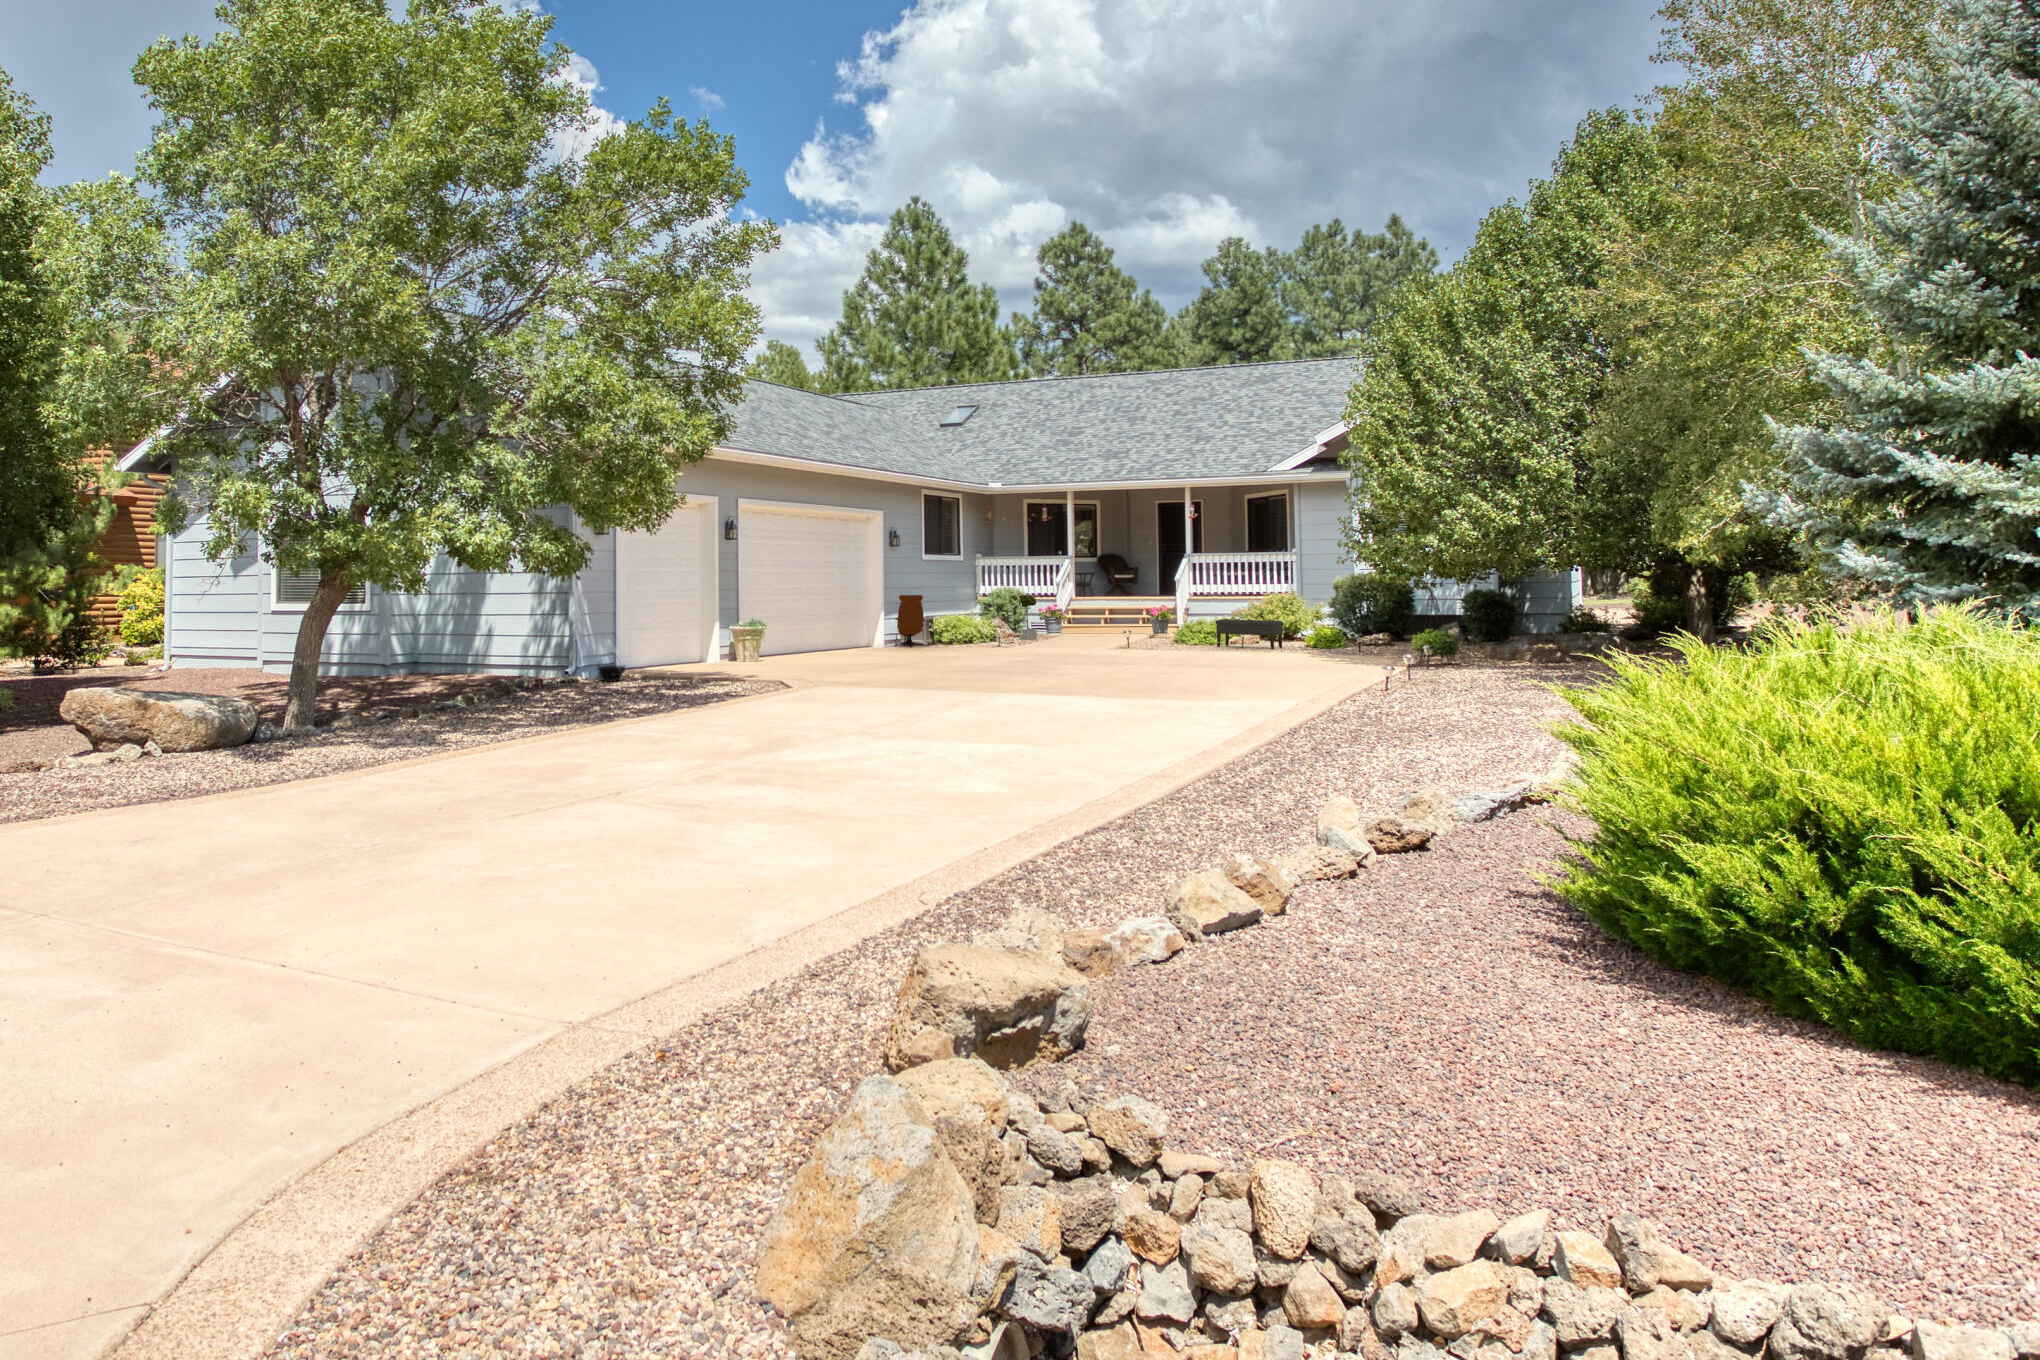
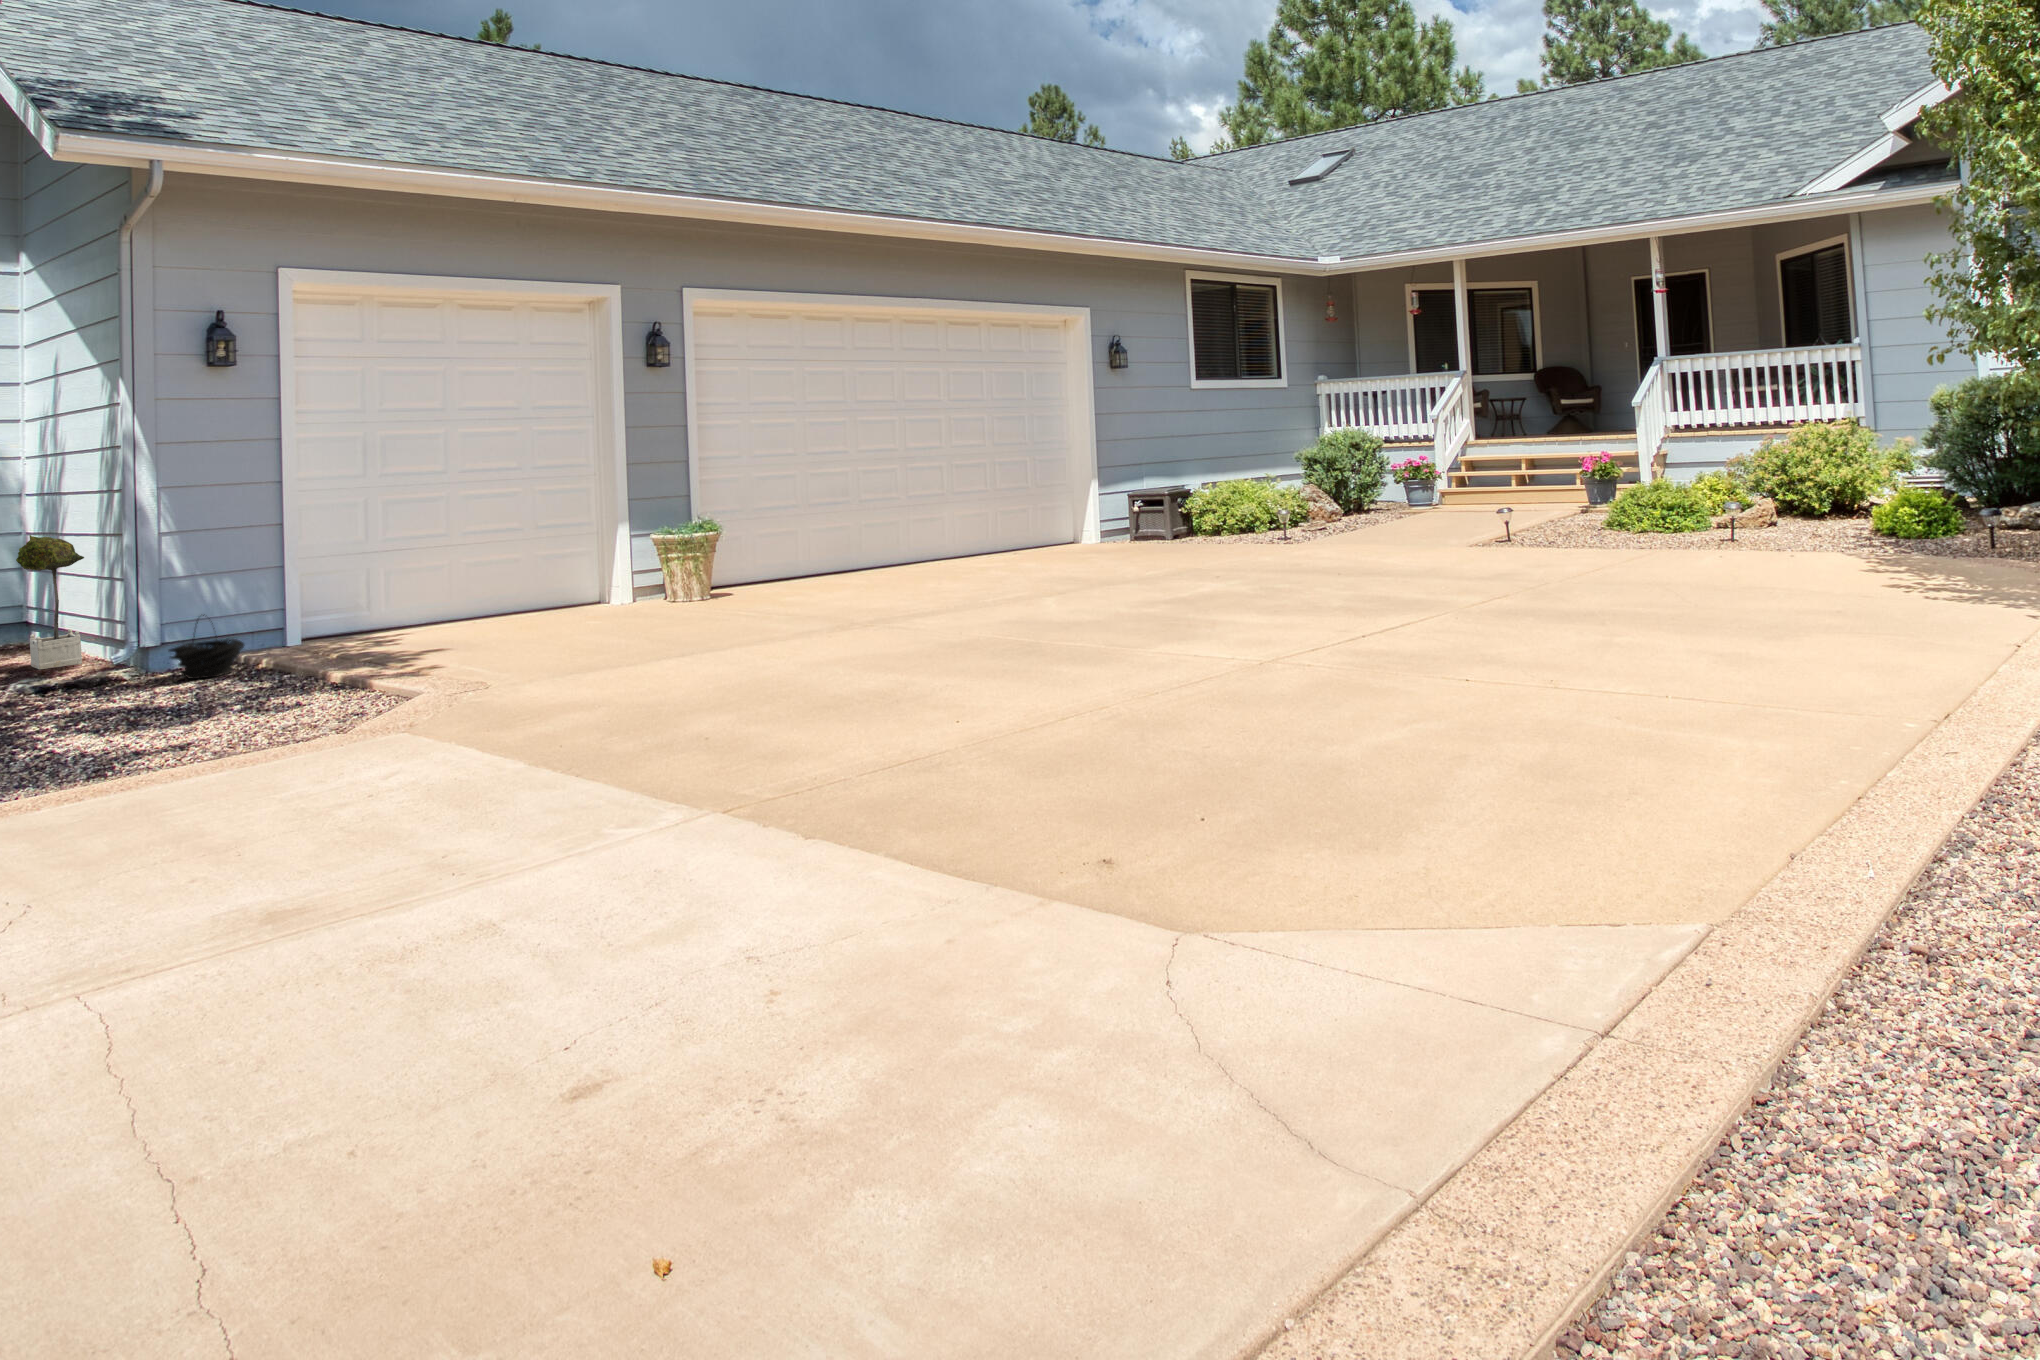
lounge chair: present [894,595,926,647] -> none [1097,451,1157,544]
potted tree: present [1019,595,1037,639] -> present [16,535,84,669]
bench: present [1216,619,1283,649] -> none [1690,477,1826,536]

